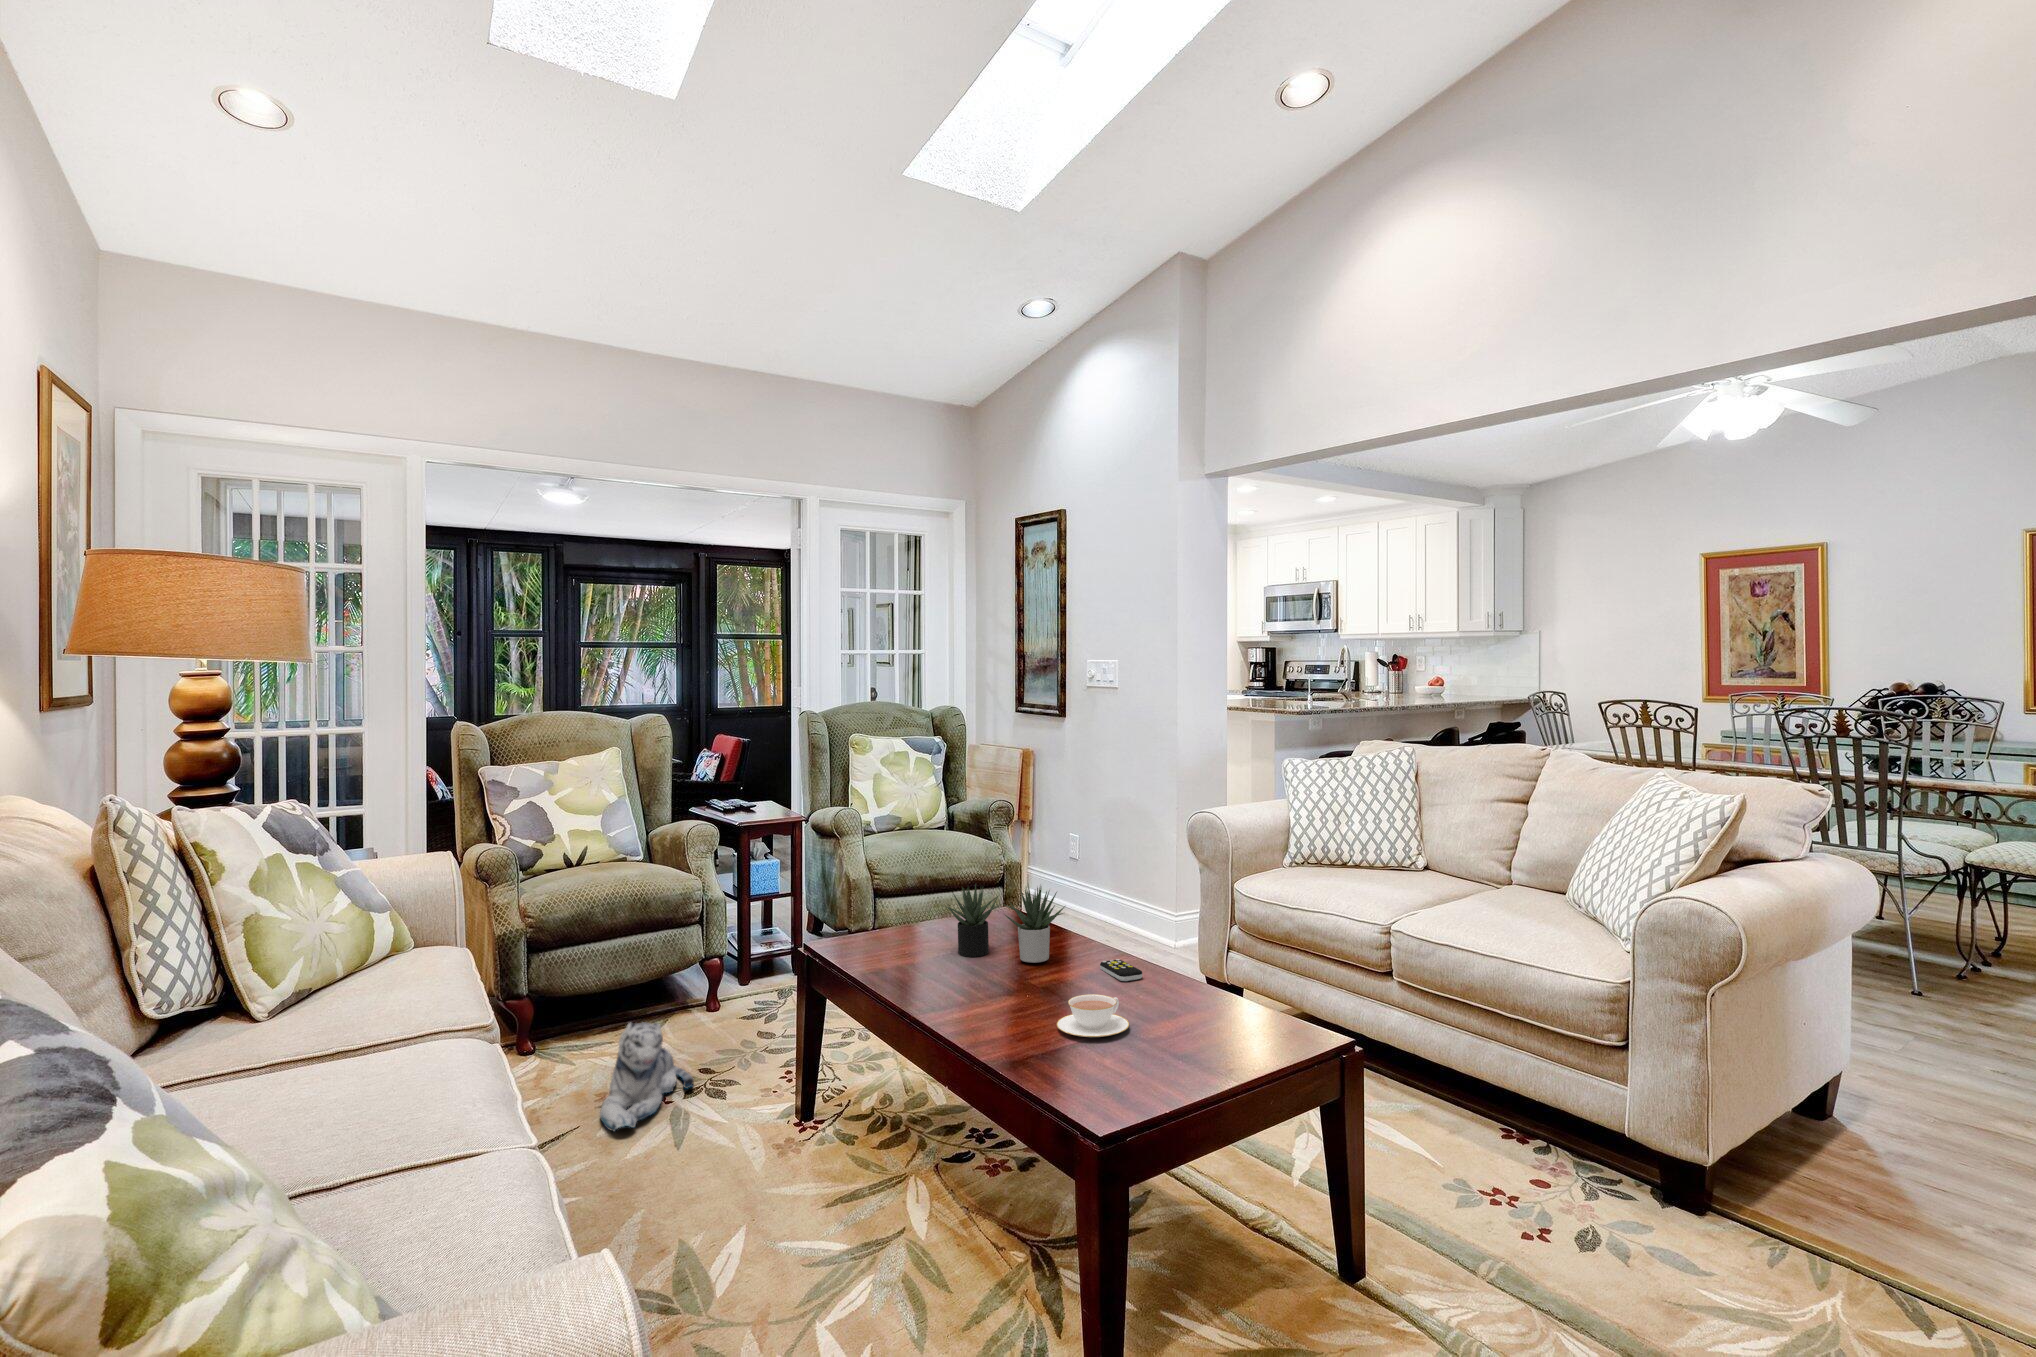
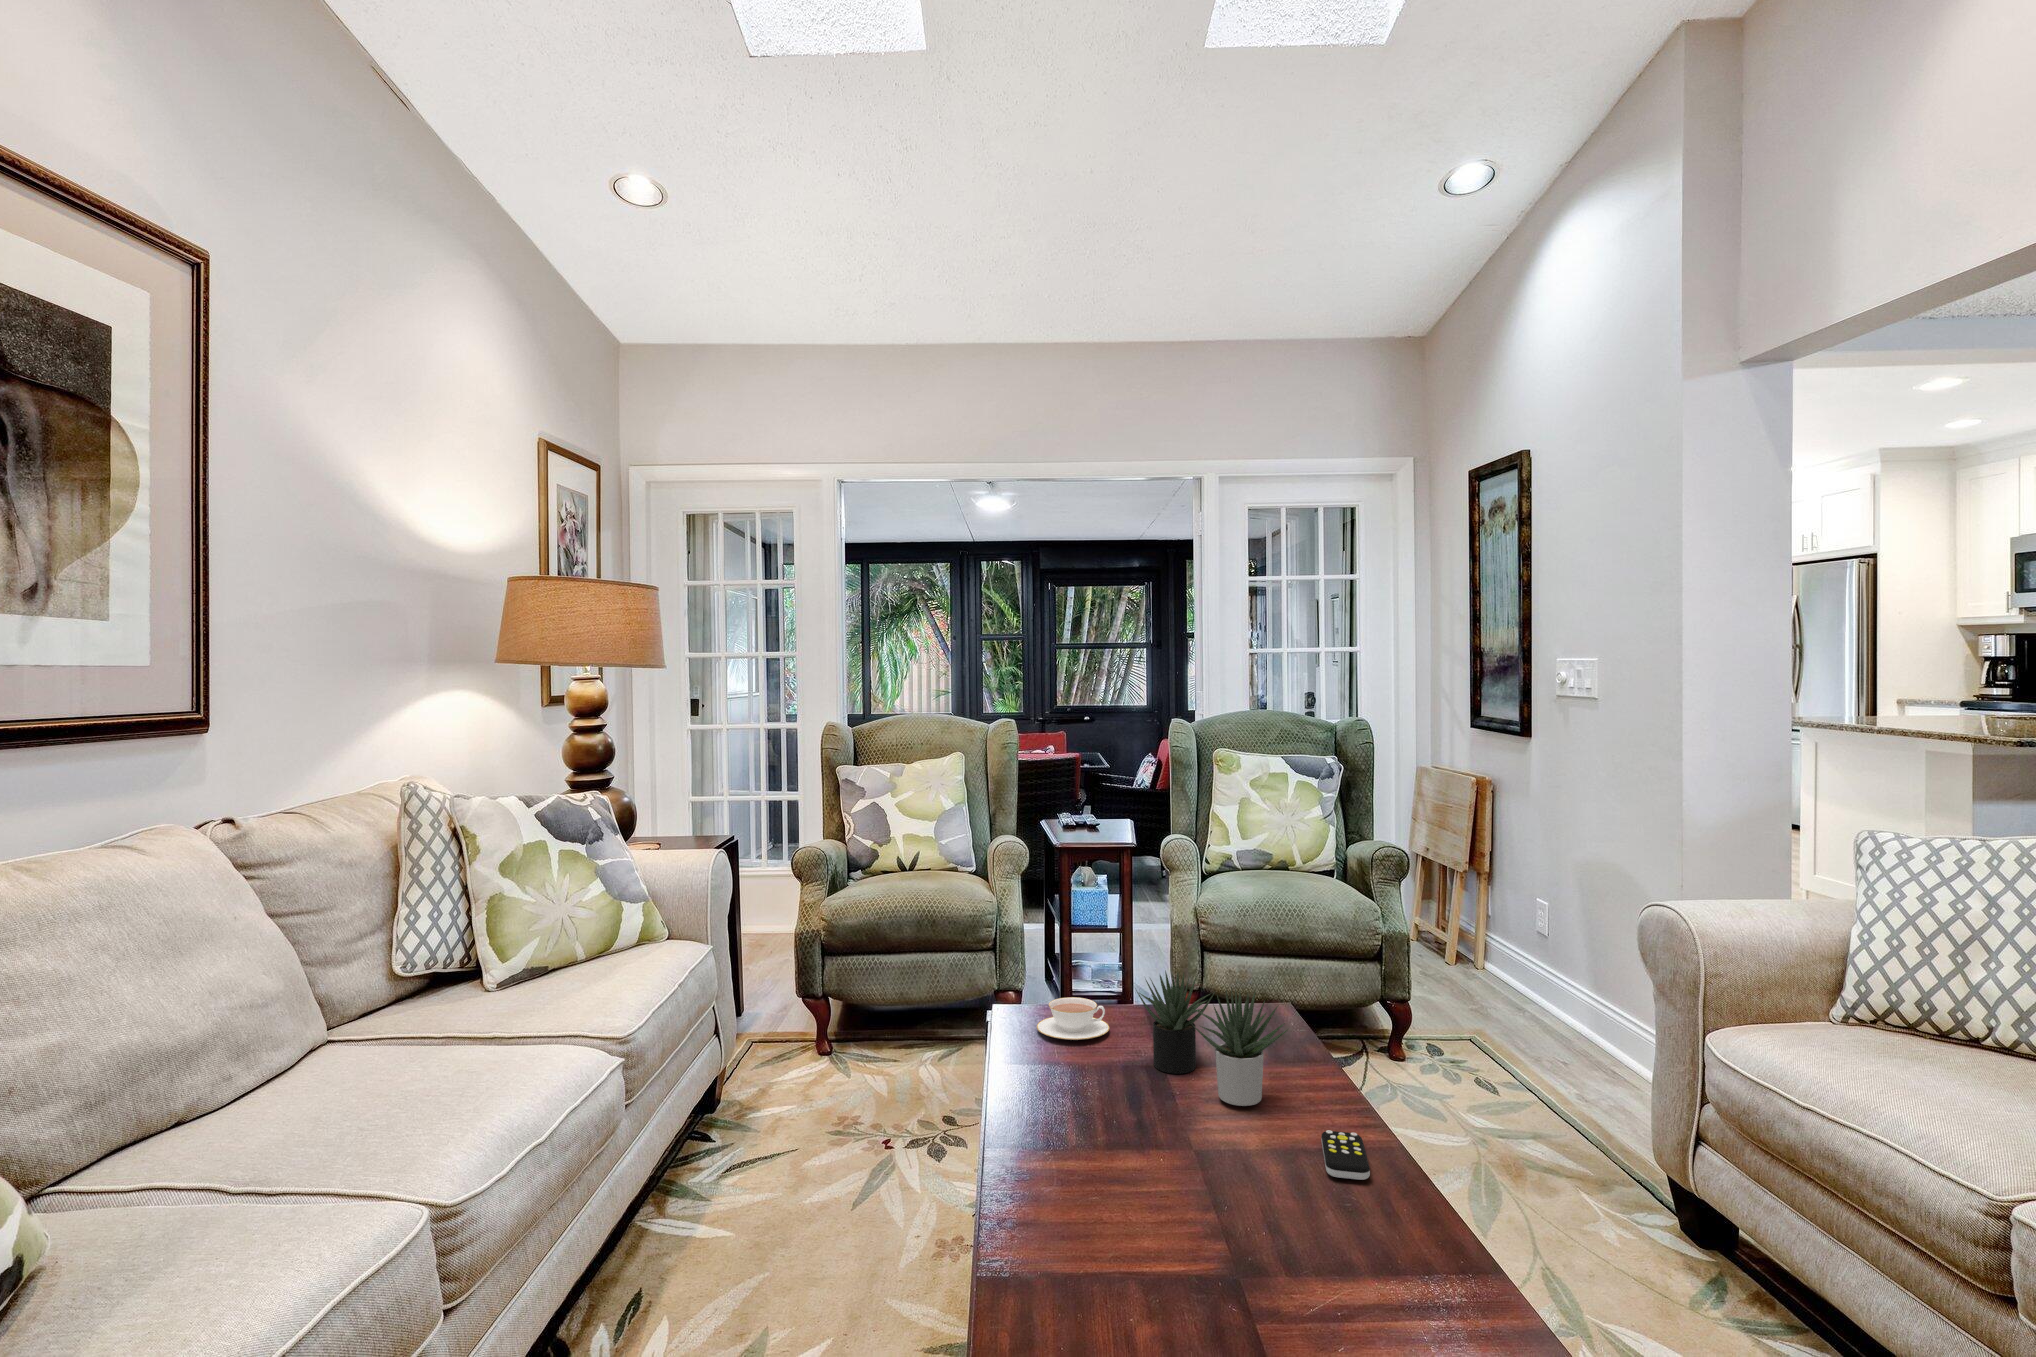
teacup: present [1057,994,1129,1037] -> present [1037,997,1109,1040]
plush toy: present [600,1022,694,1131] -> none [805,1053,928,1171]

